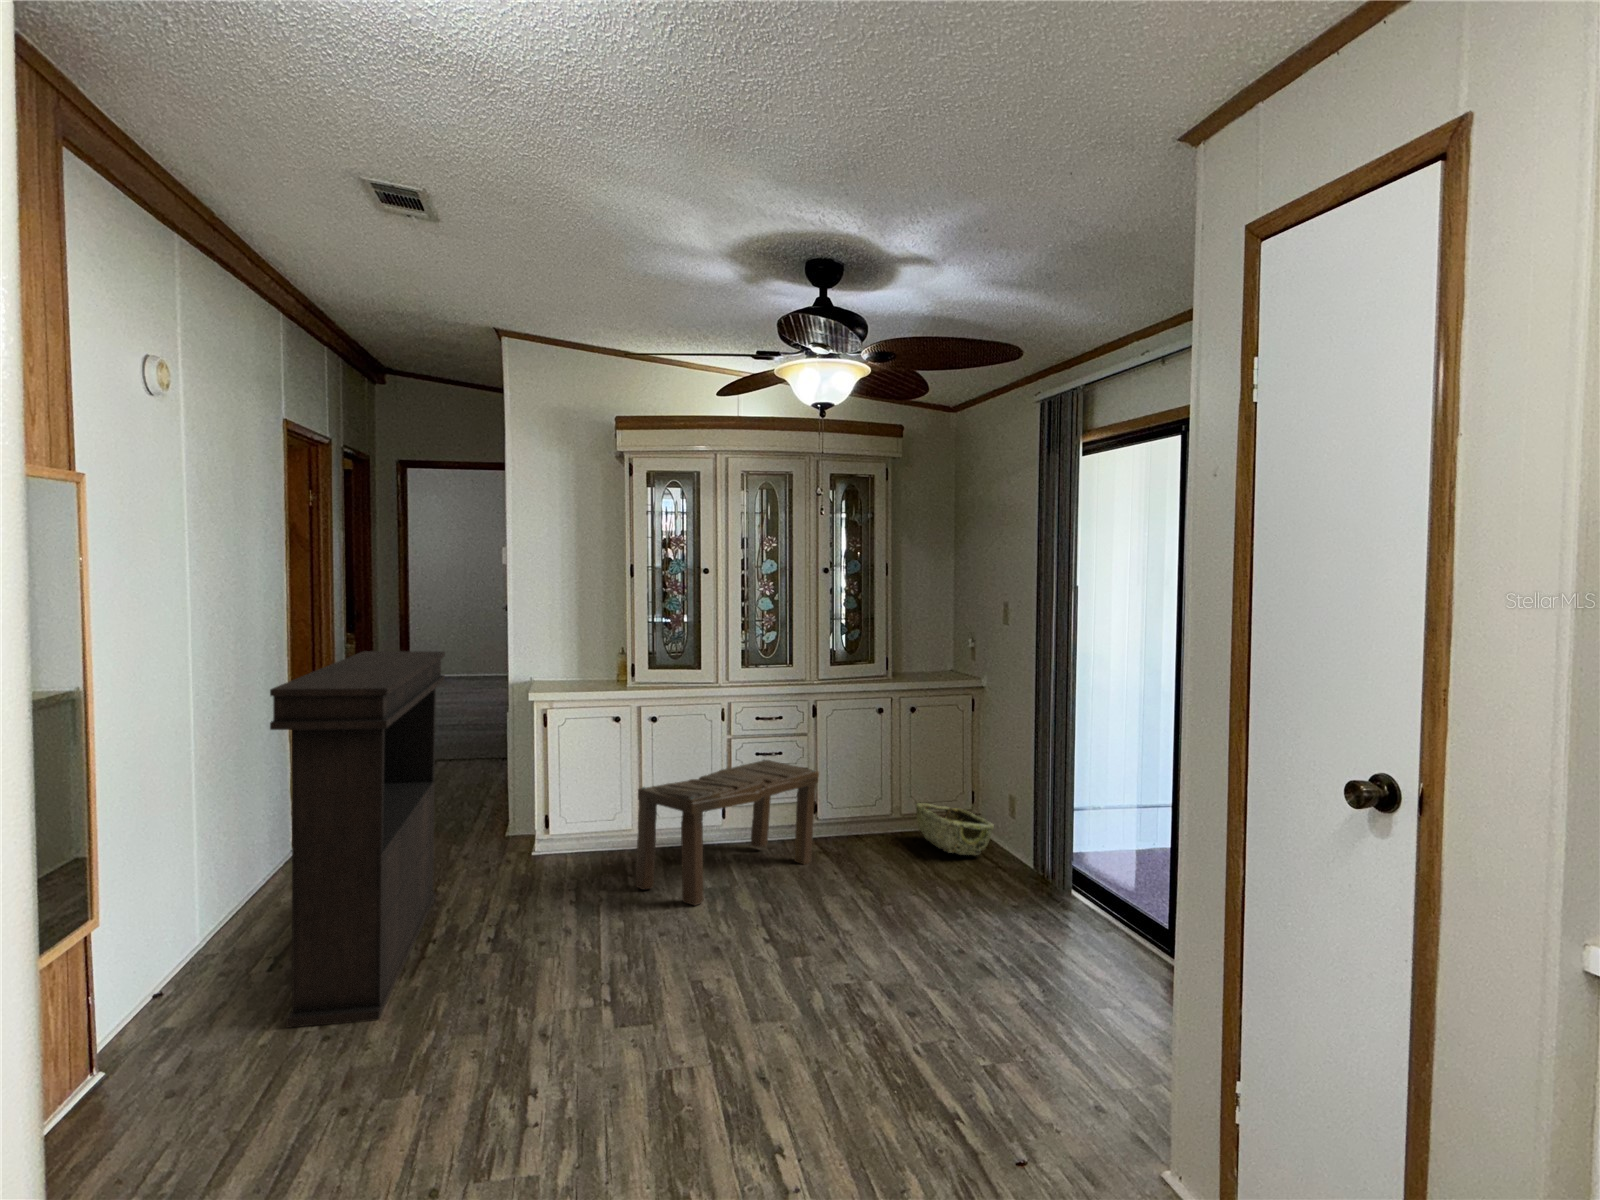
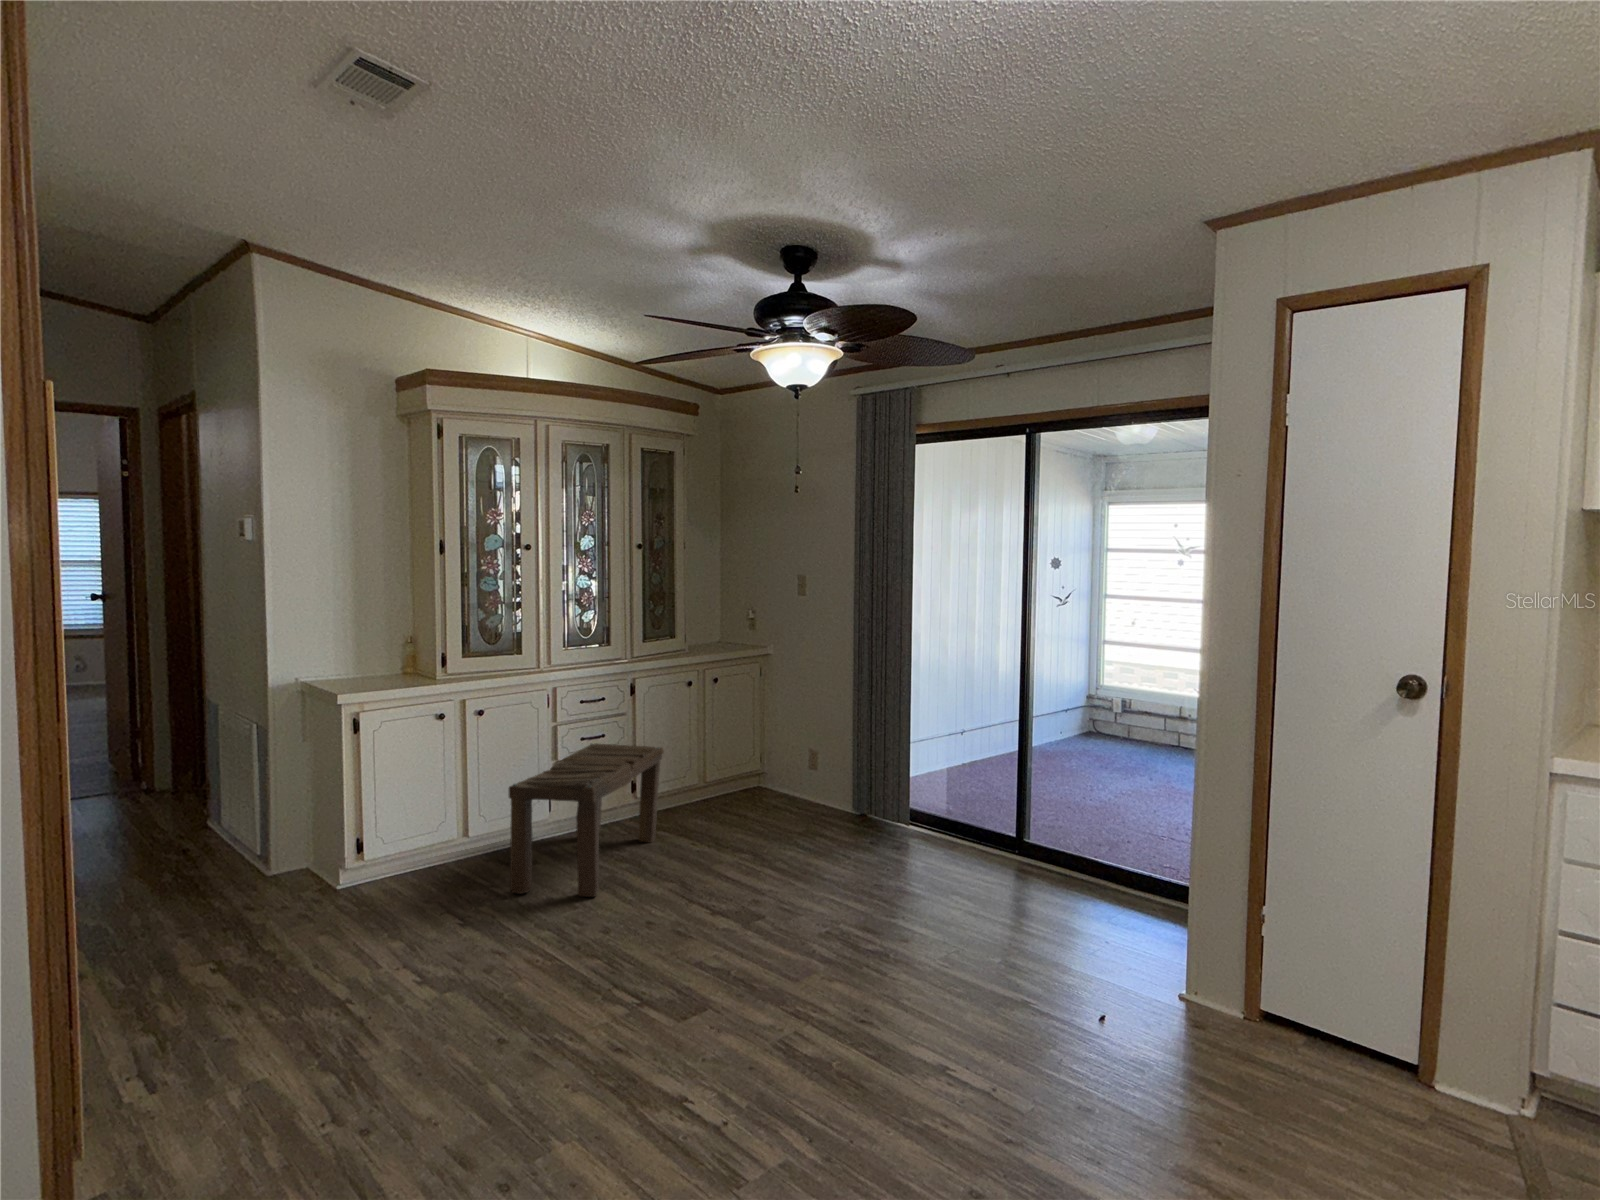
console table: present [270,651,445,1028] -> none [172,649,407,1117]
woven basket: present [916,803,994,855] -> none [724,769,805,811]

